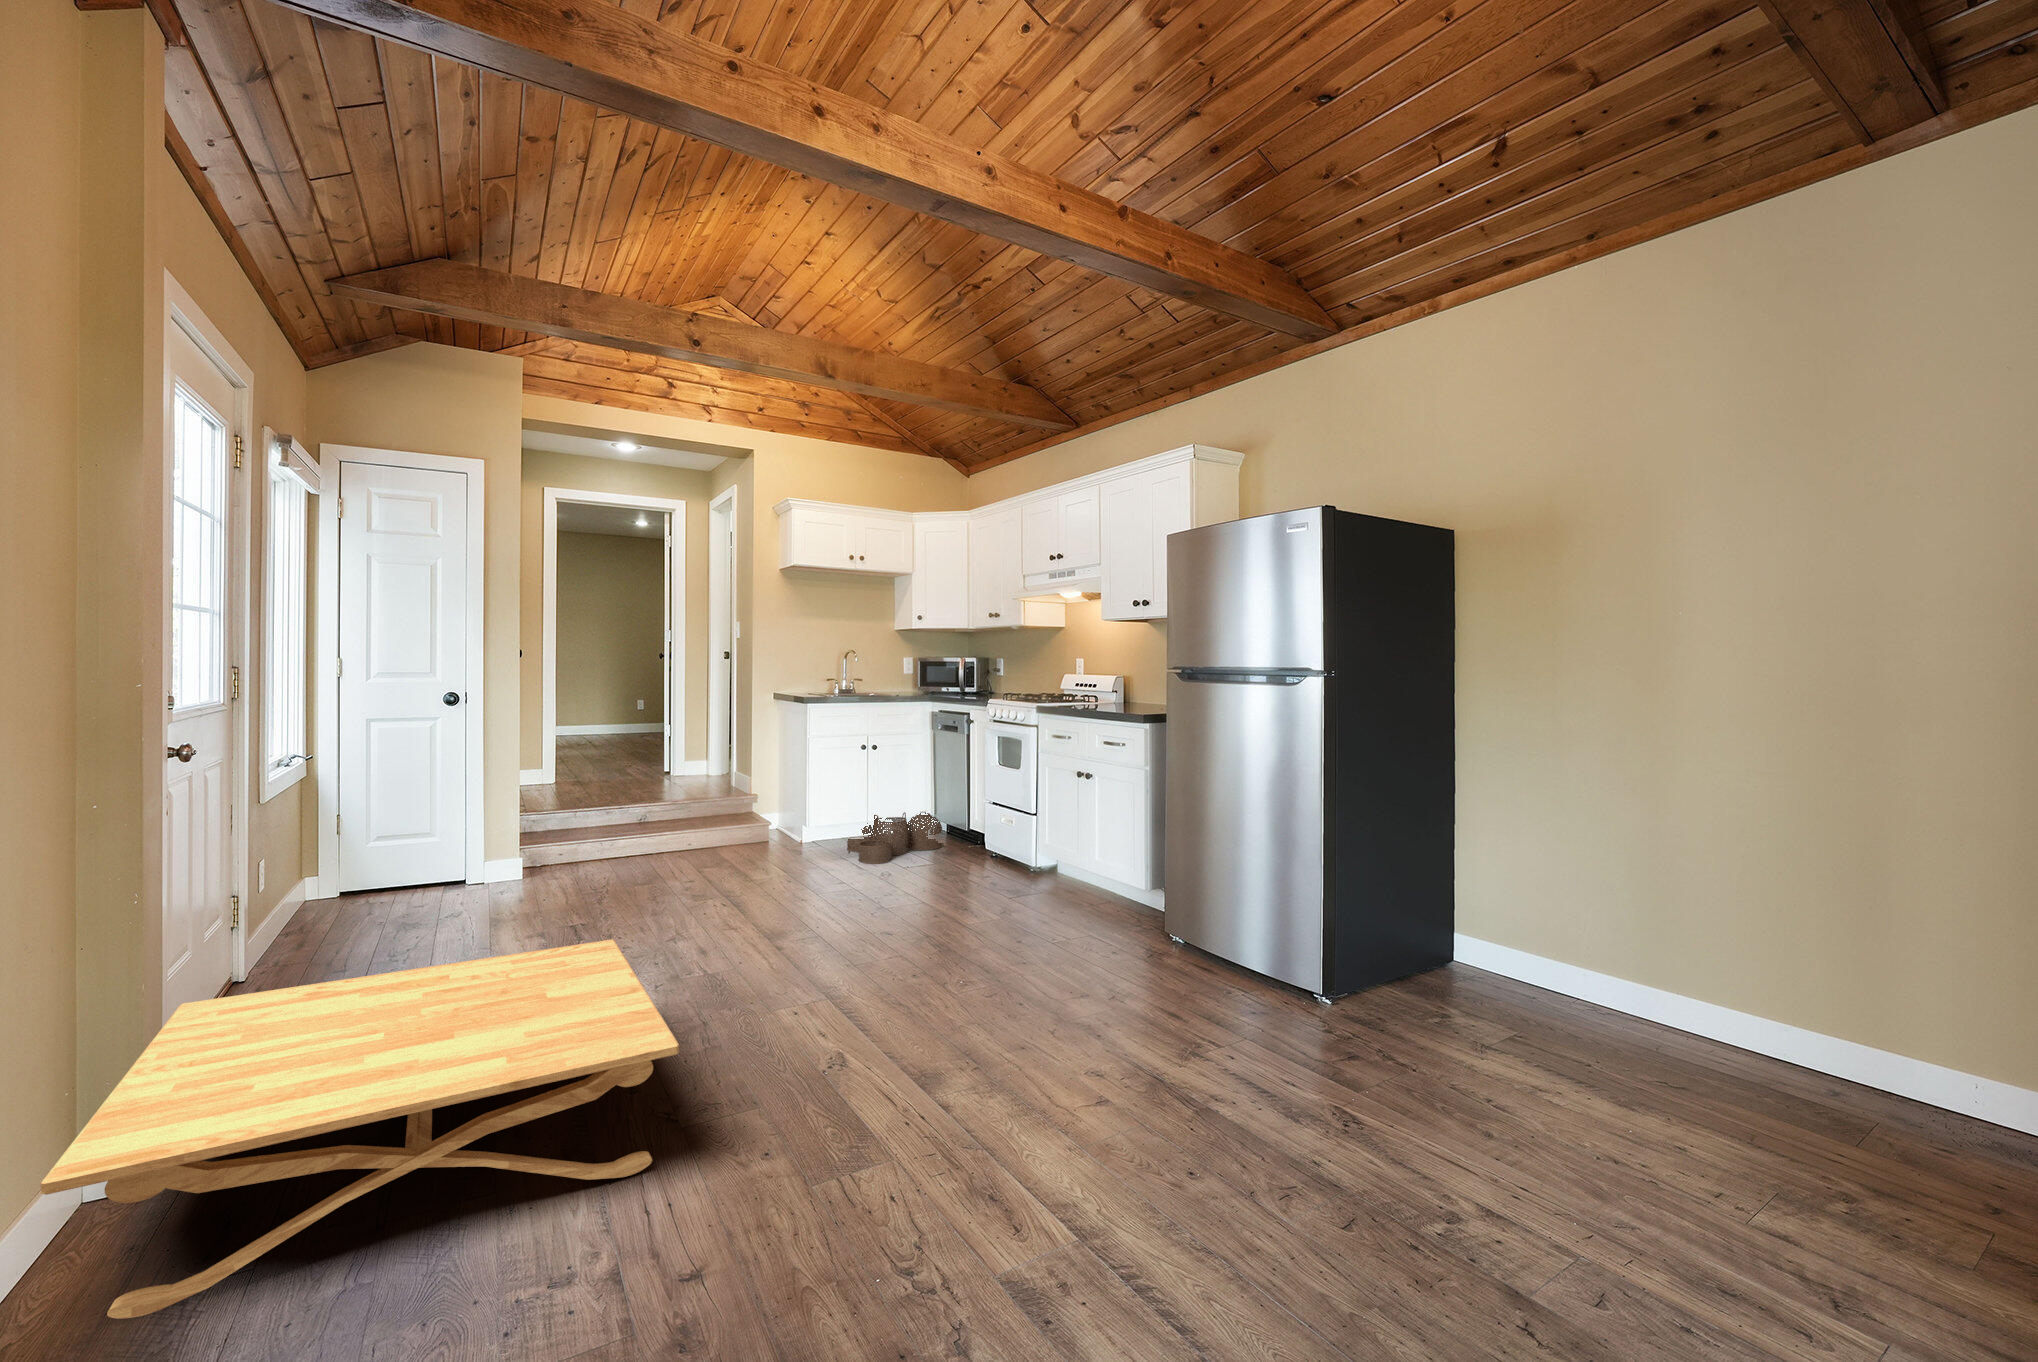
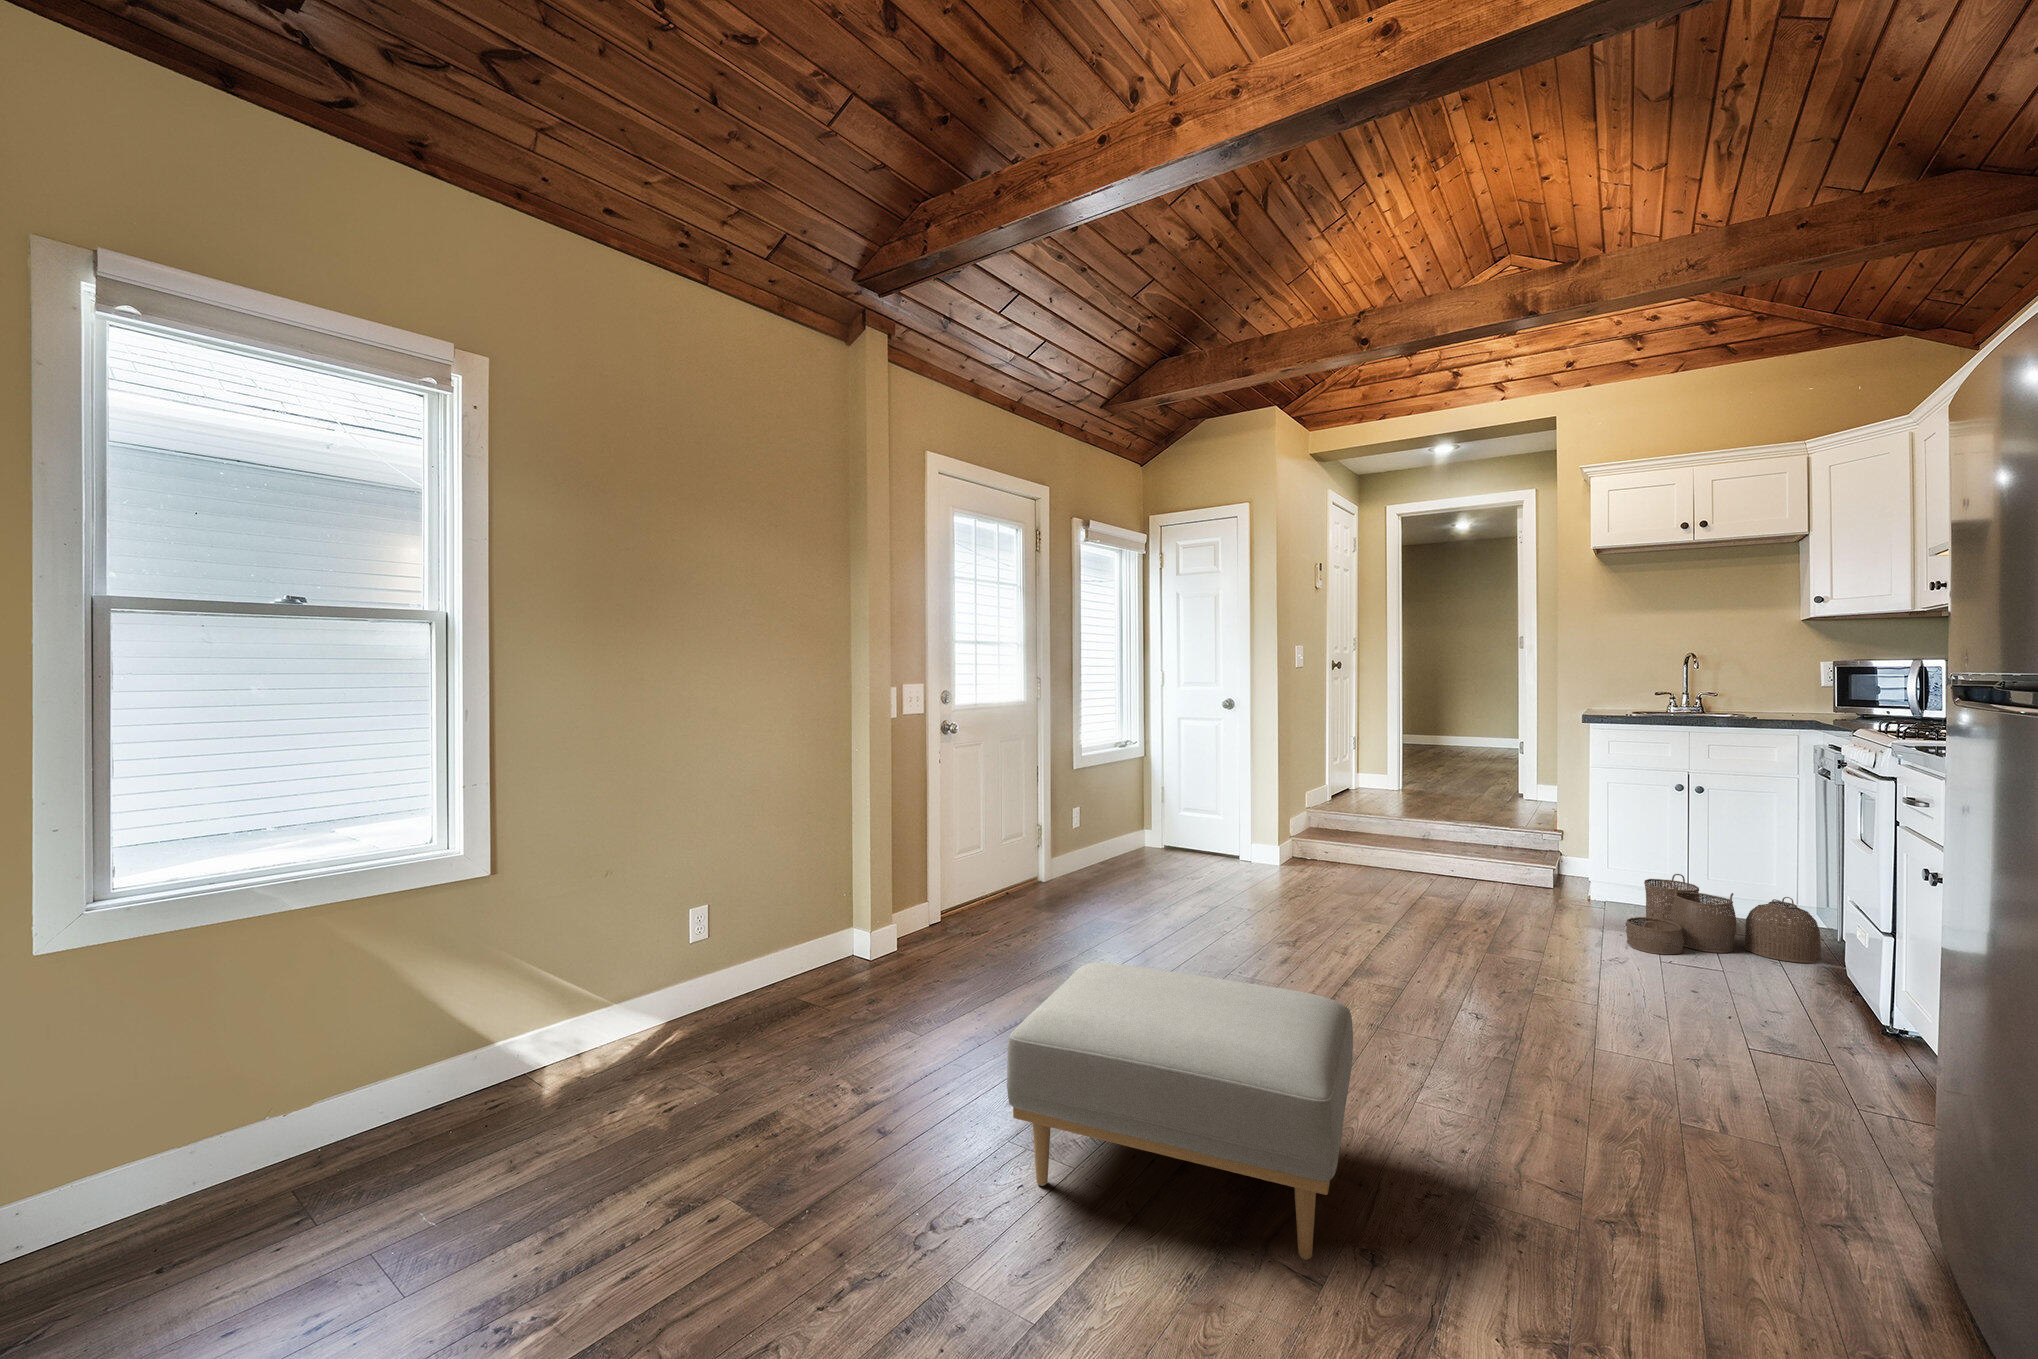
ottoman: none [795,897,1103,1133] -> present [1007,962,1353,1259]
coffee table: present [41,939,679,1319] -> none [712,877,1086,1080]

